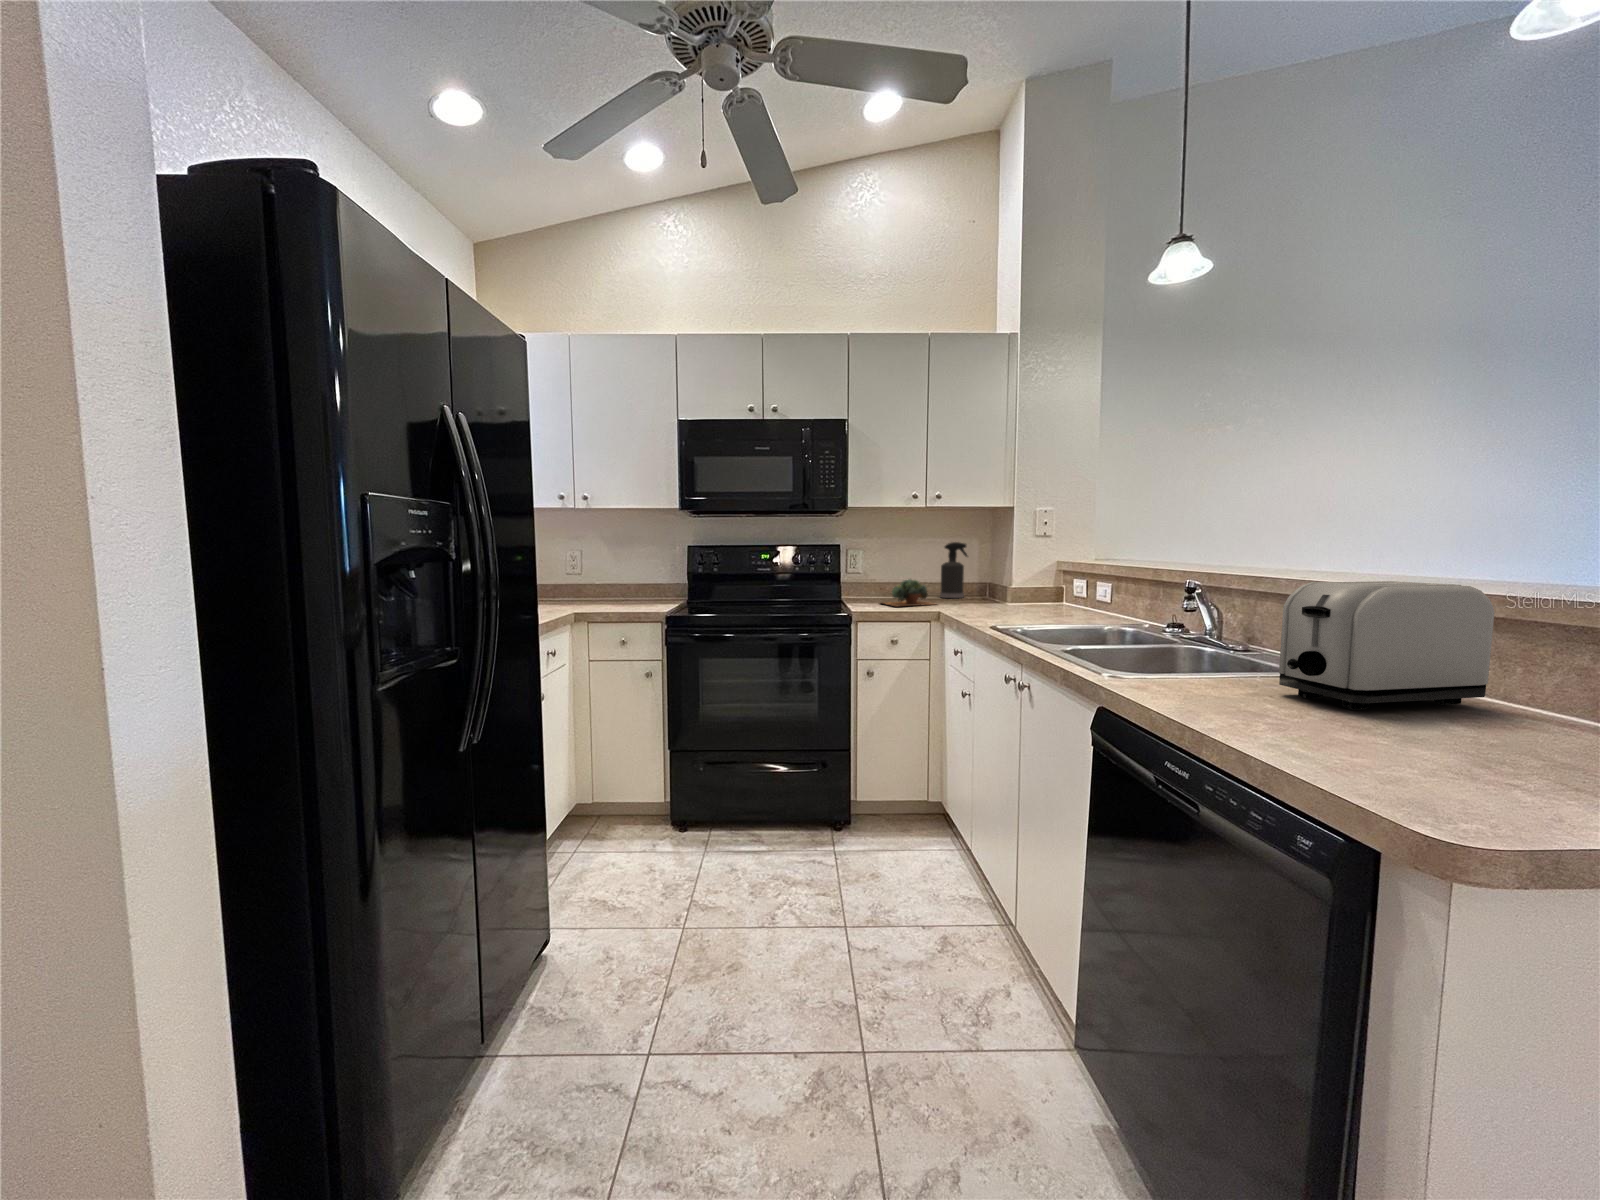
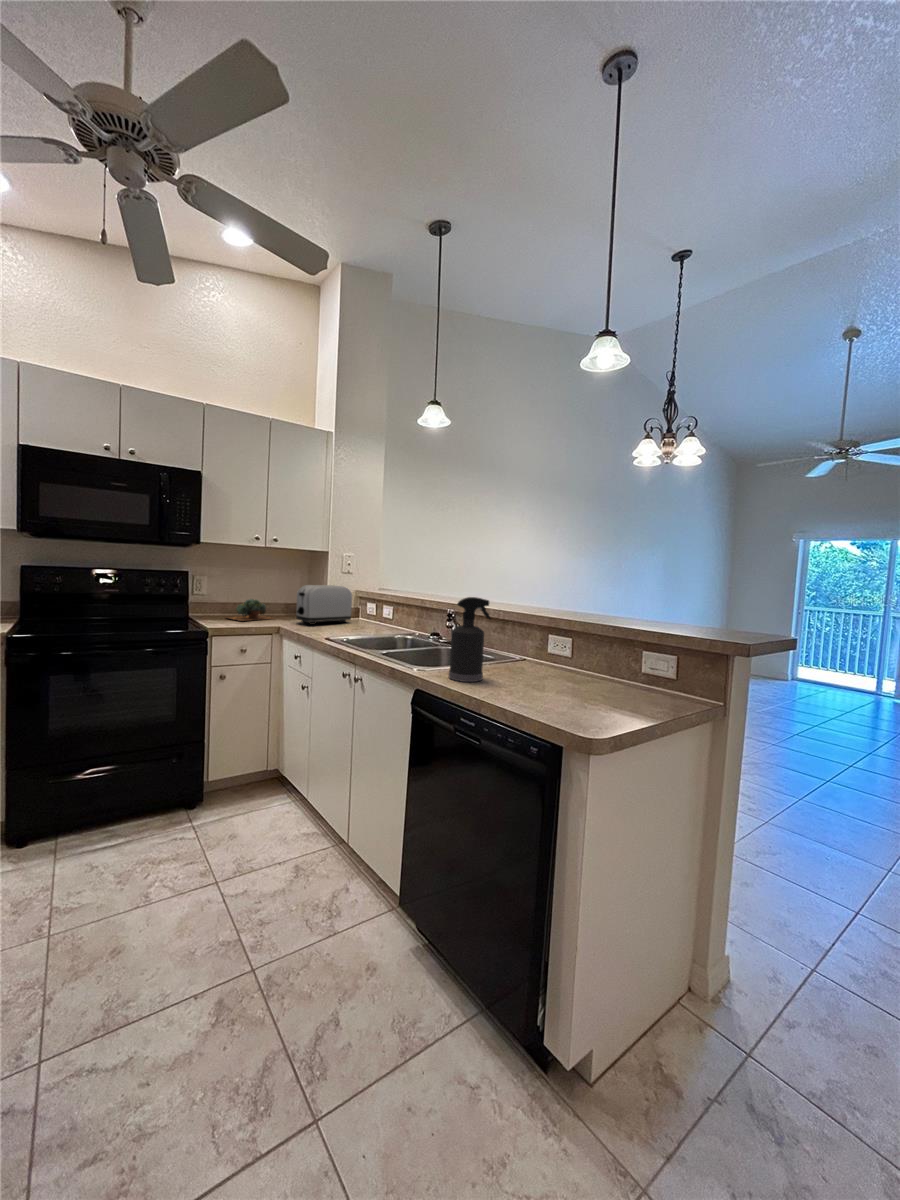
spray bottle: present [940,542,967,598] -> present [449,597,491,682]
toaster: present [1279,581,1494,710] -> present [296,585,352,625]

